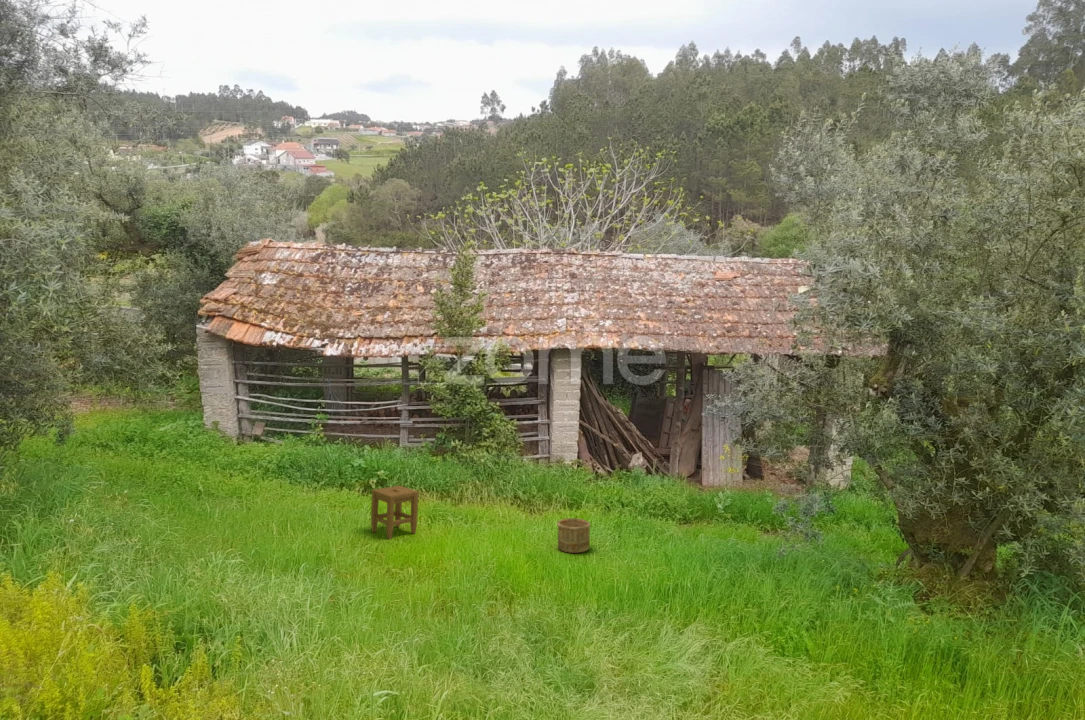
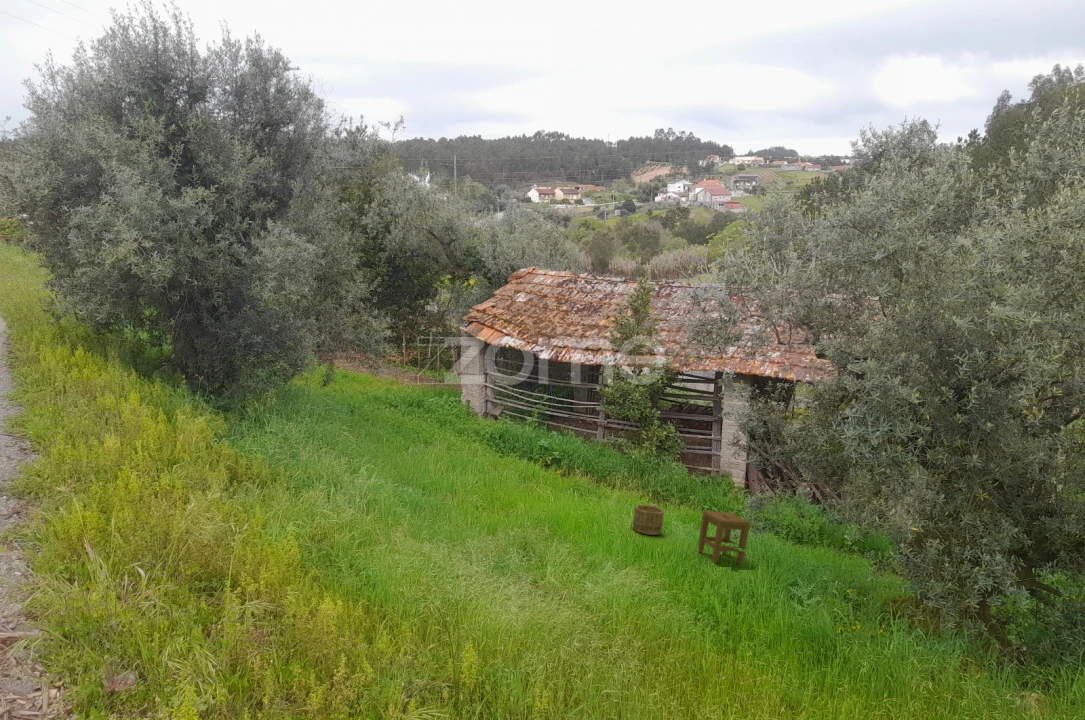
stool: present [371,486,418,539] -> present [698,511,749,564]

